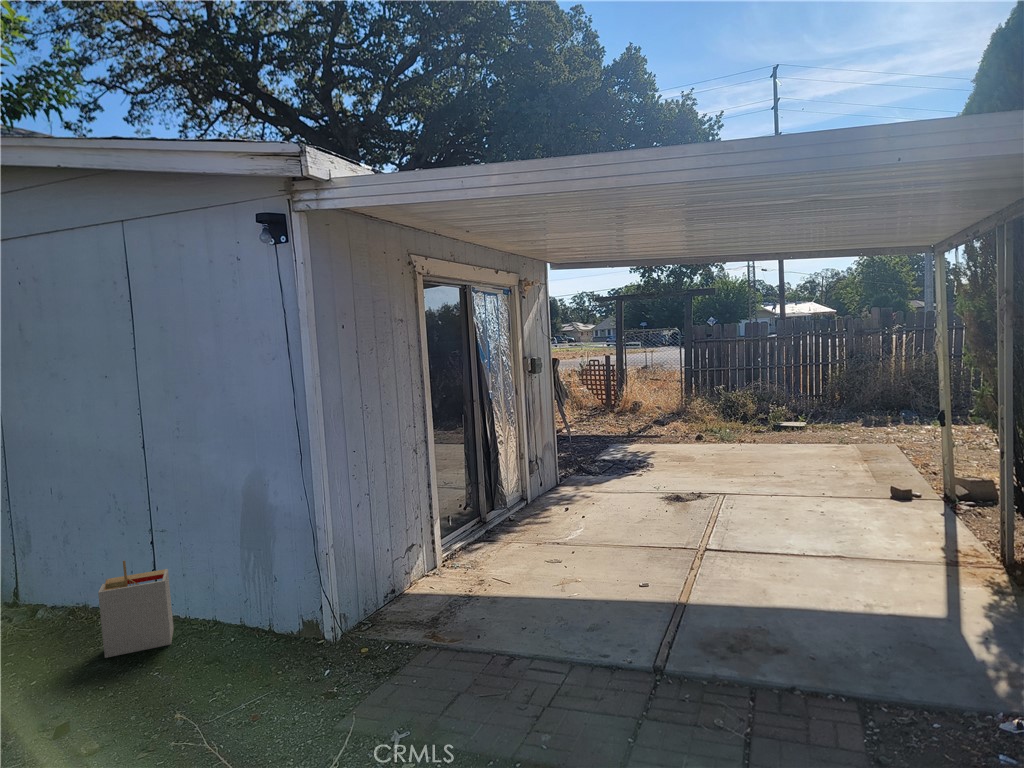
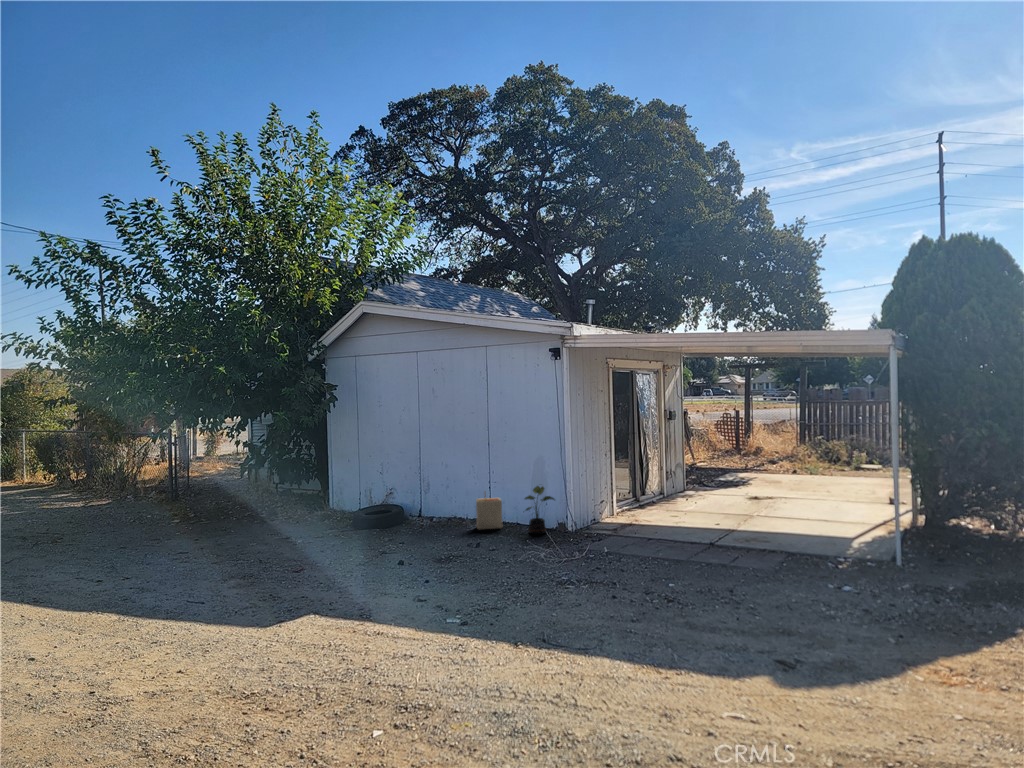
potted plant: none [199,539,283,670] -> present [525,486,554,534]

